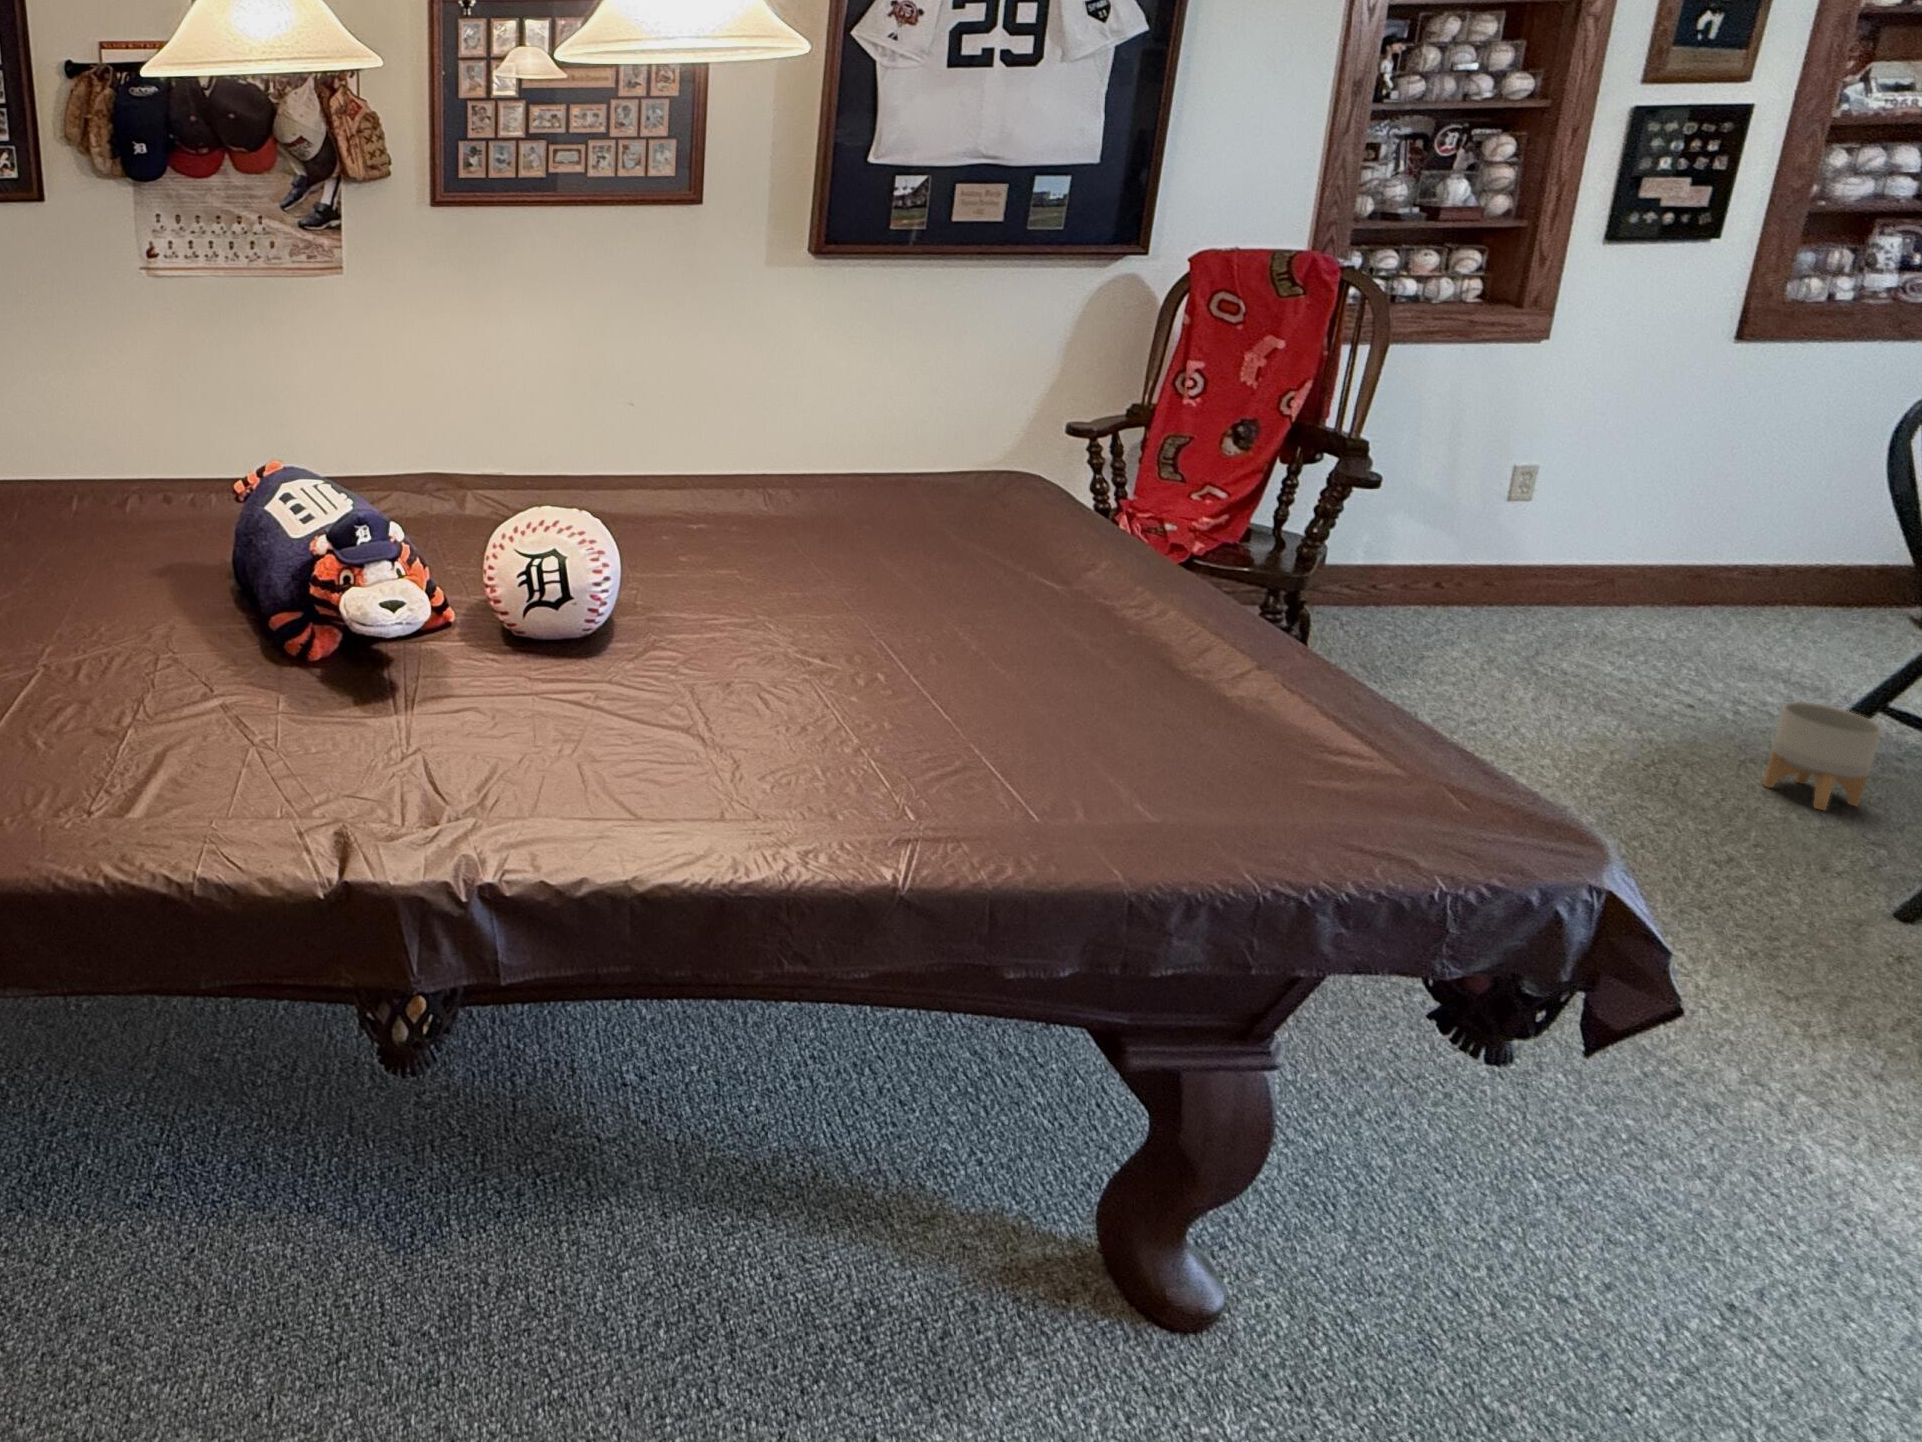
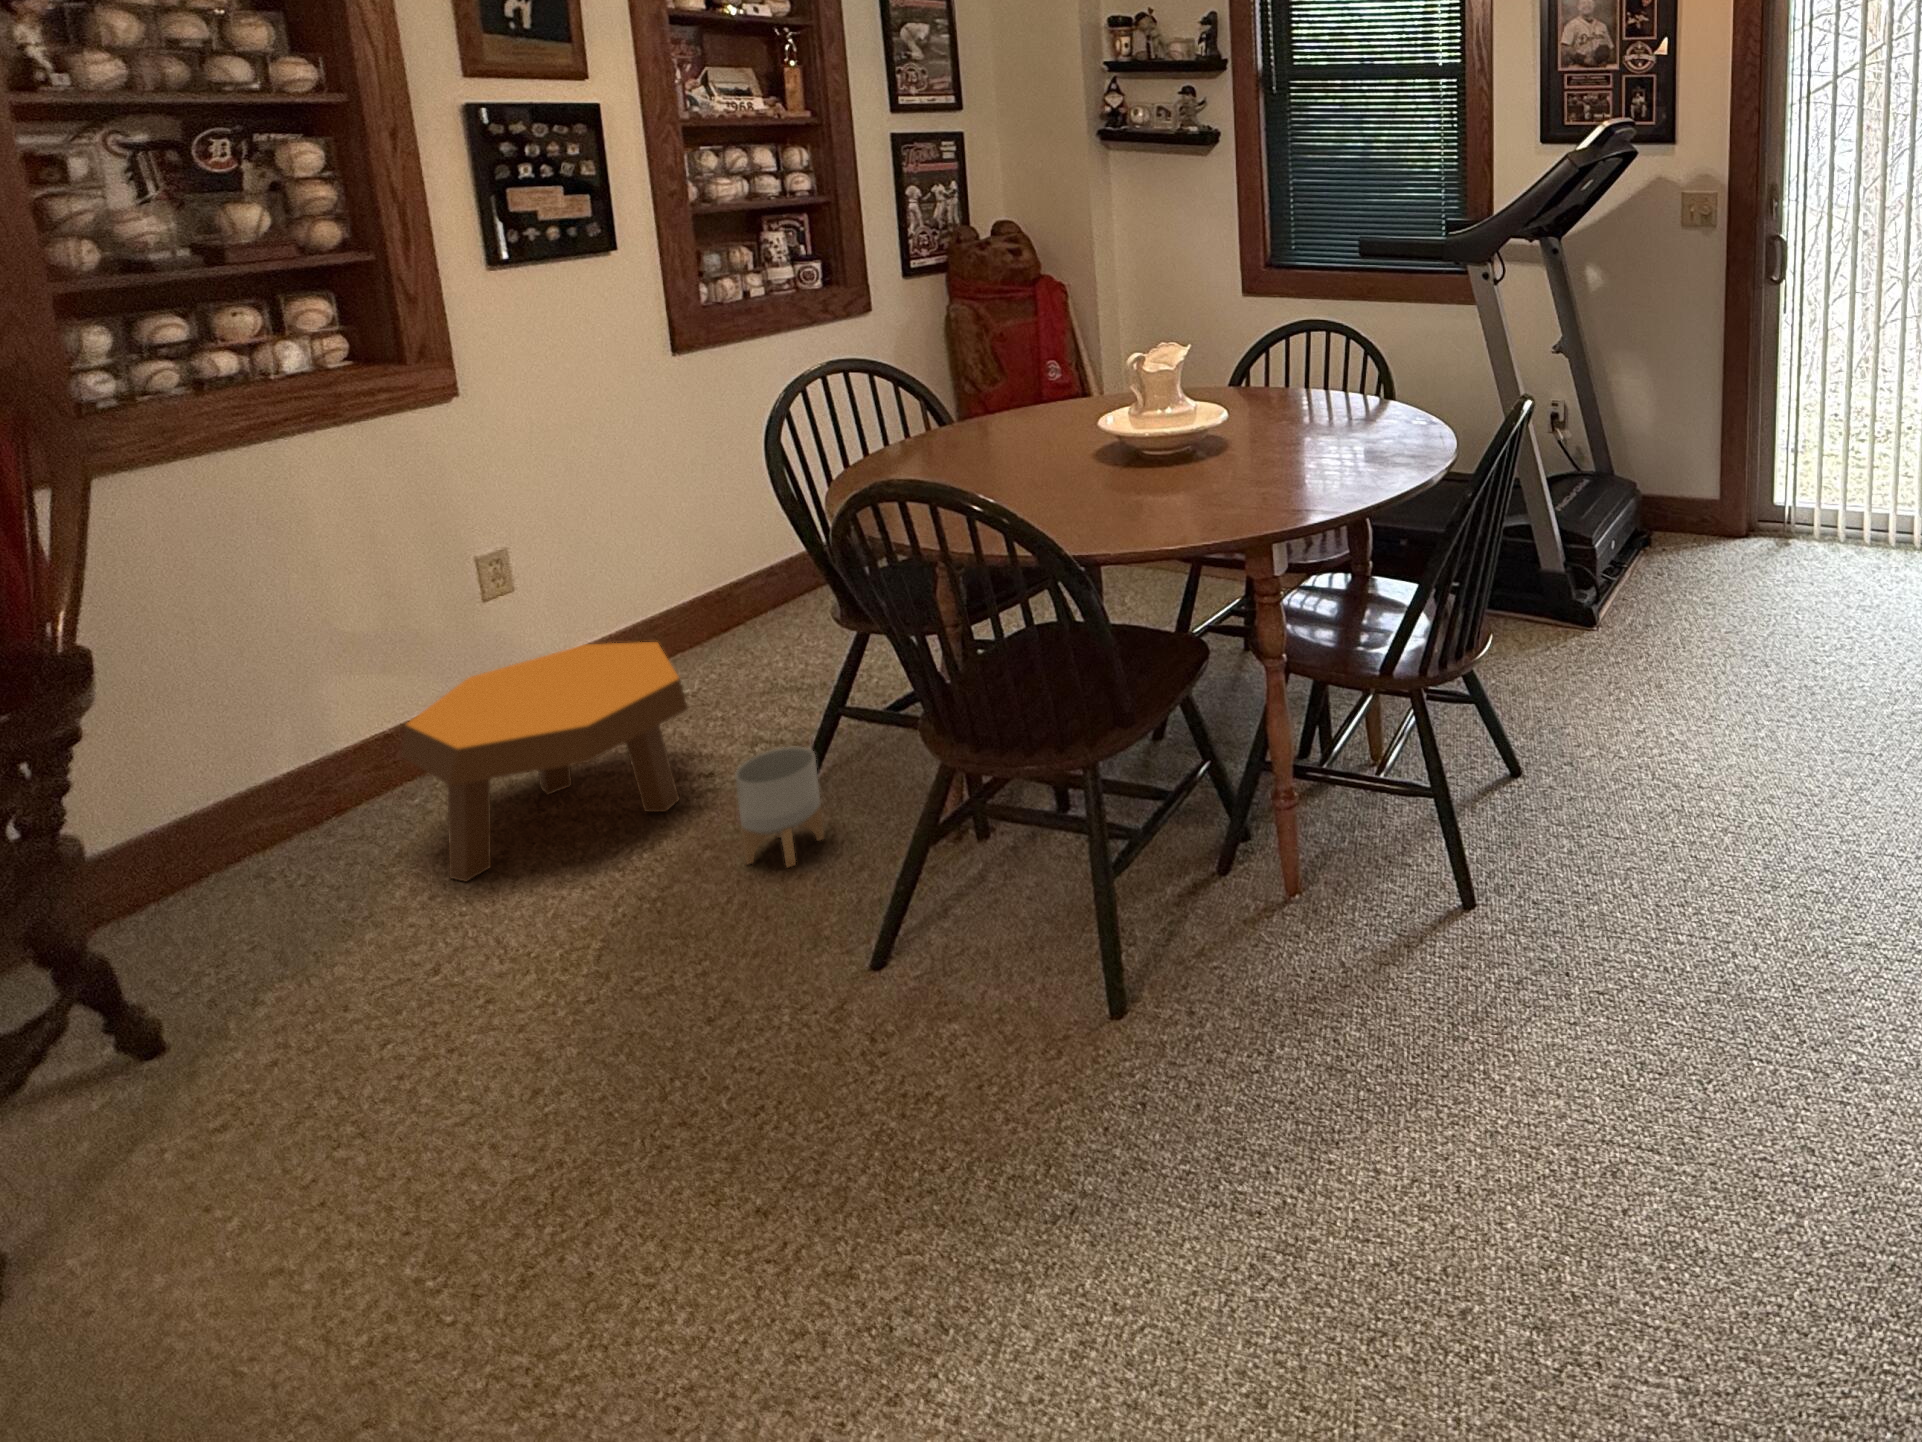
footstool: none [1463,548,1721,714] -> present [401,642,687,881]

